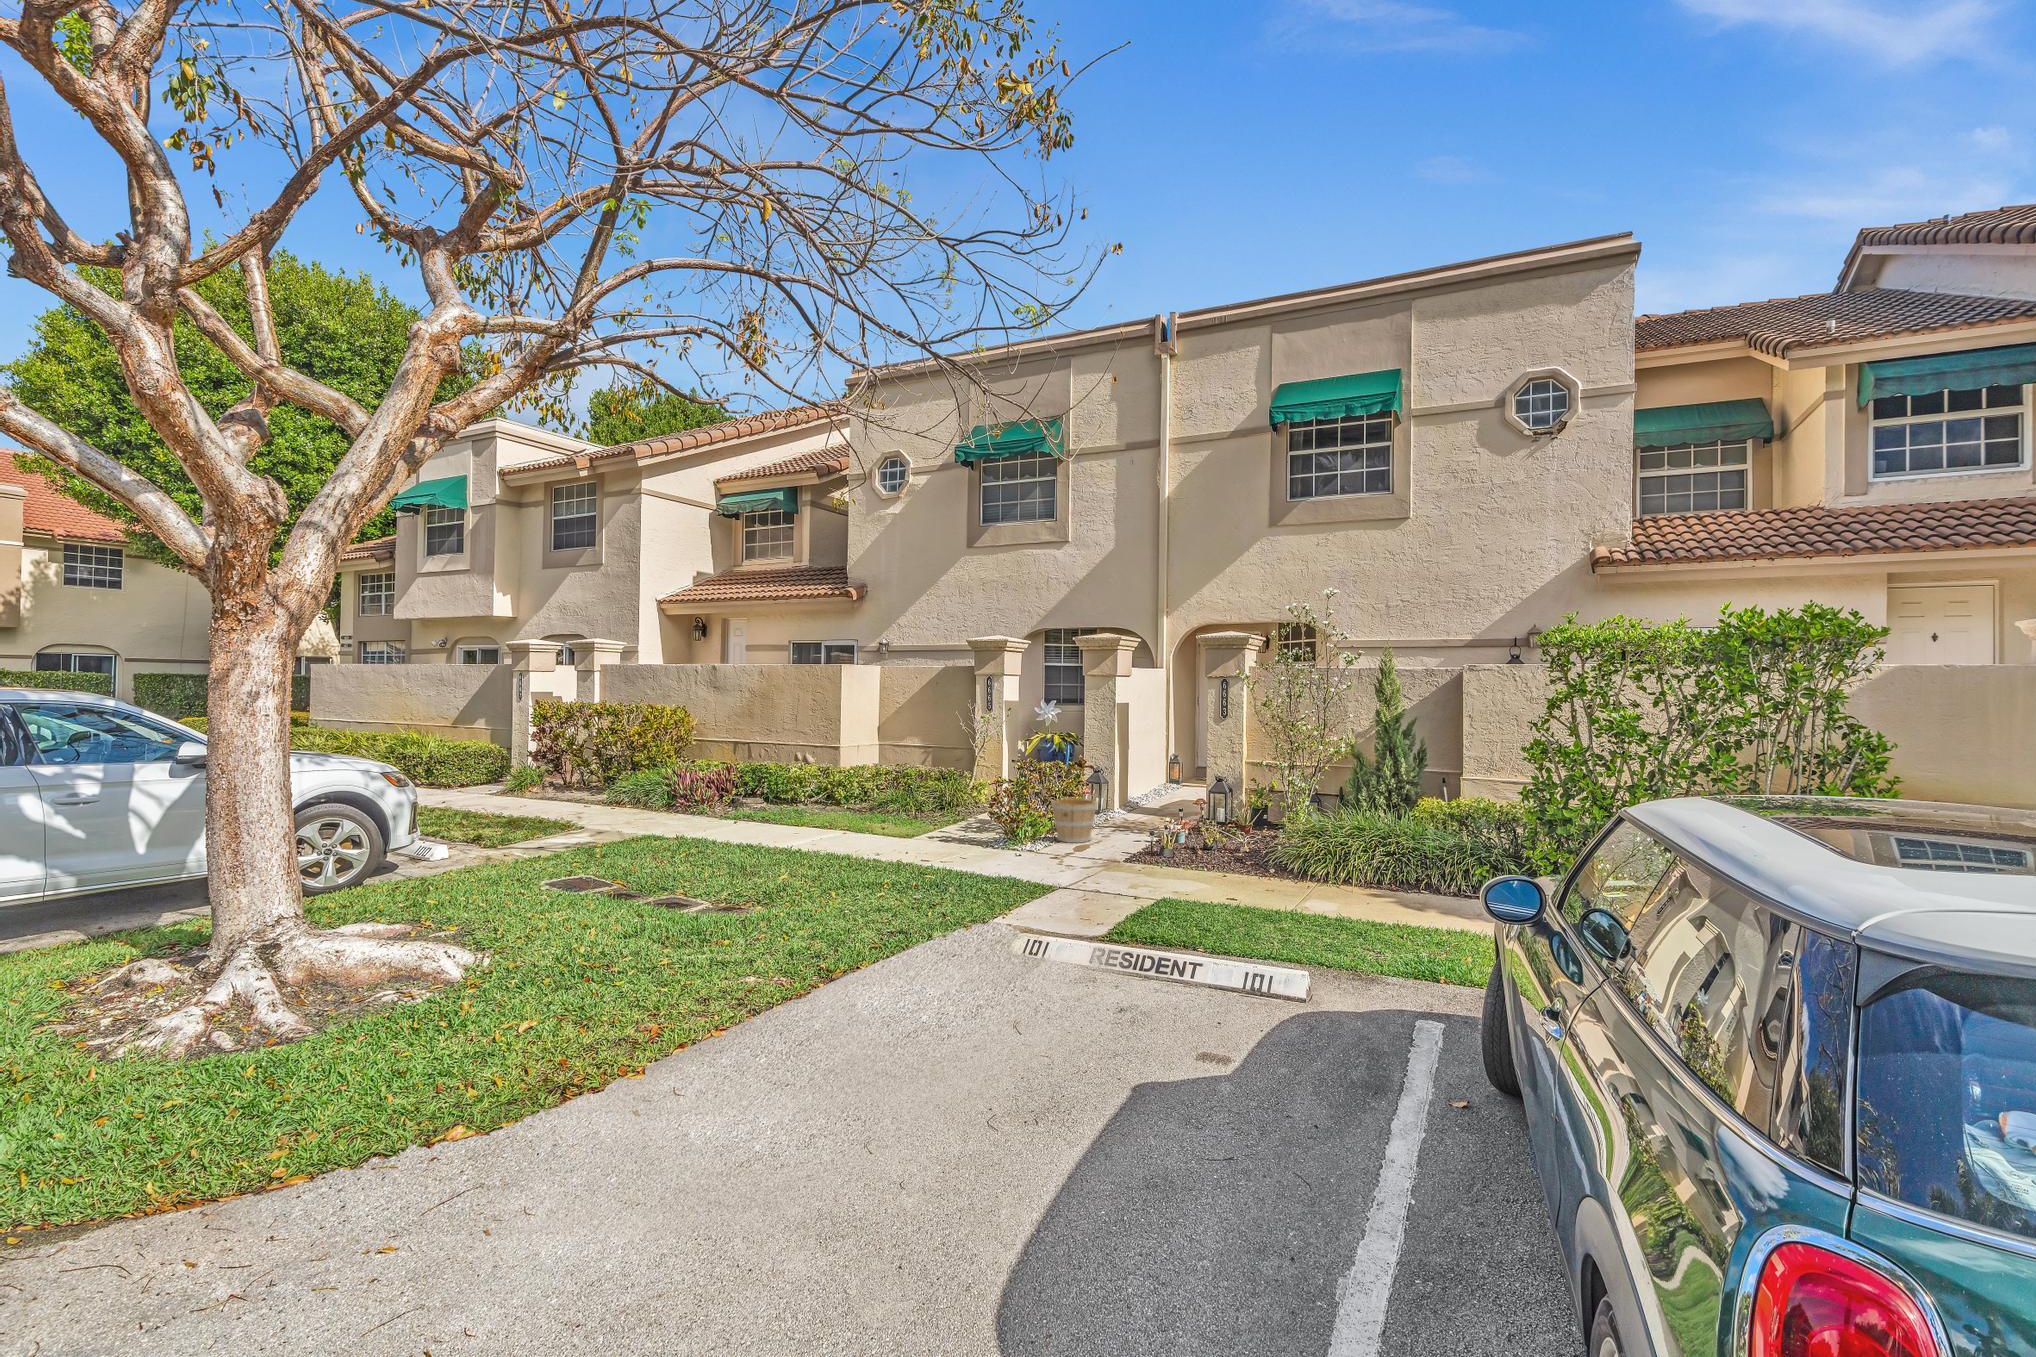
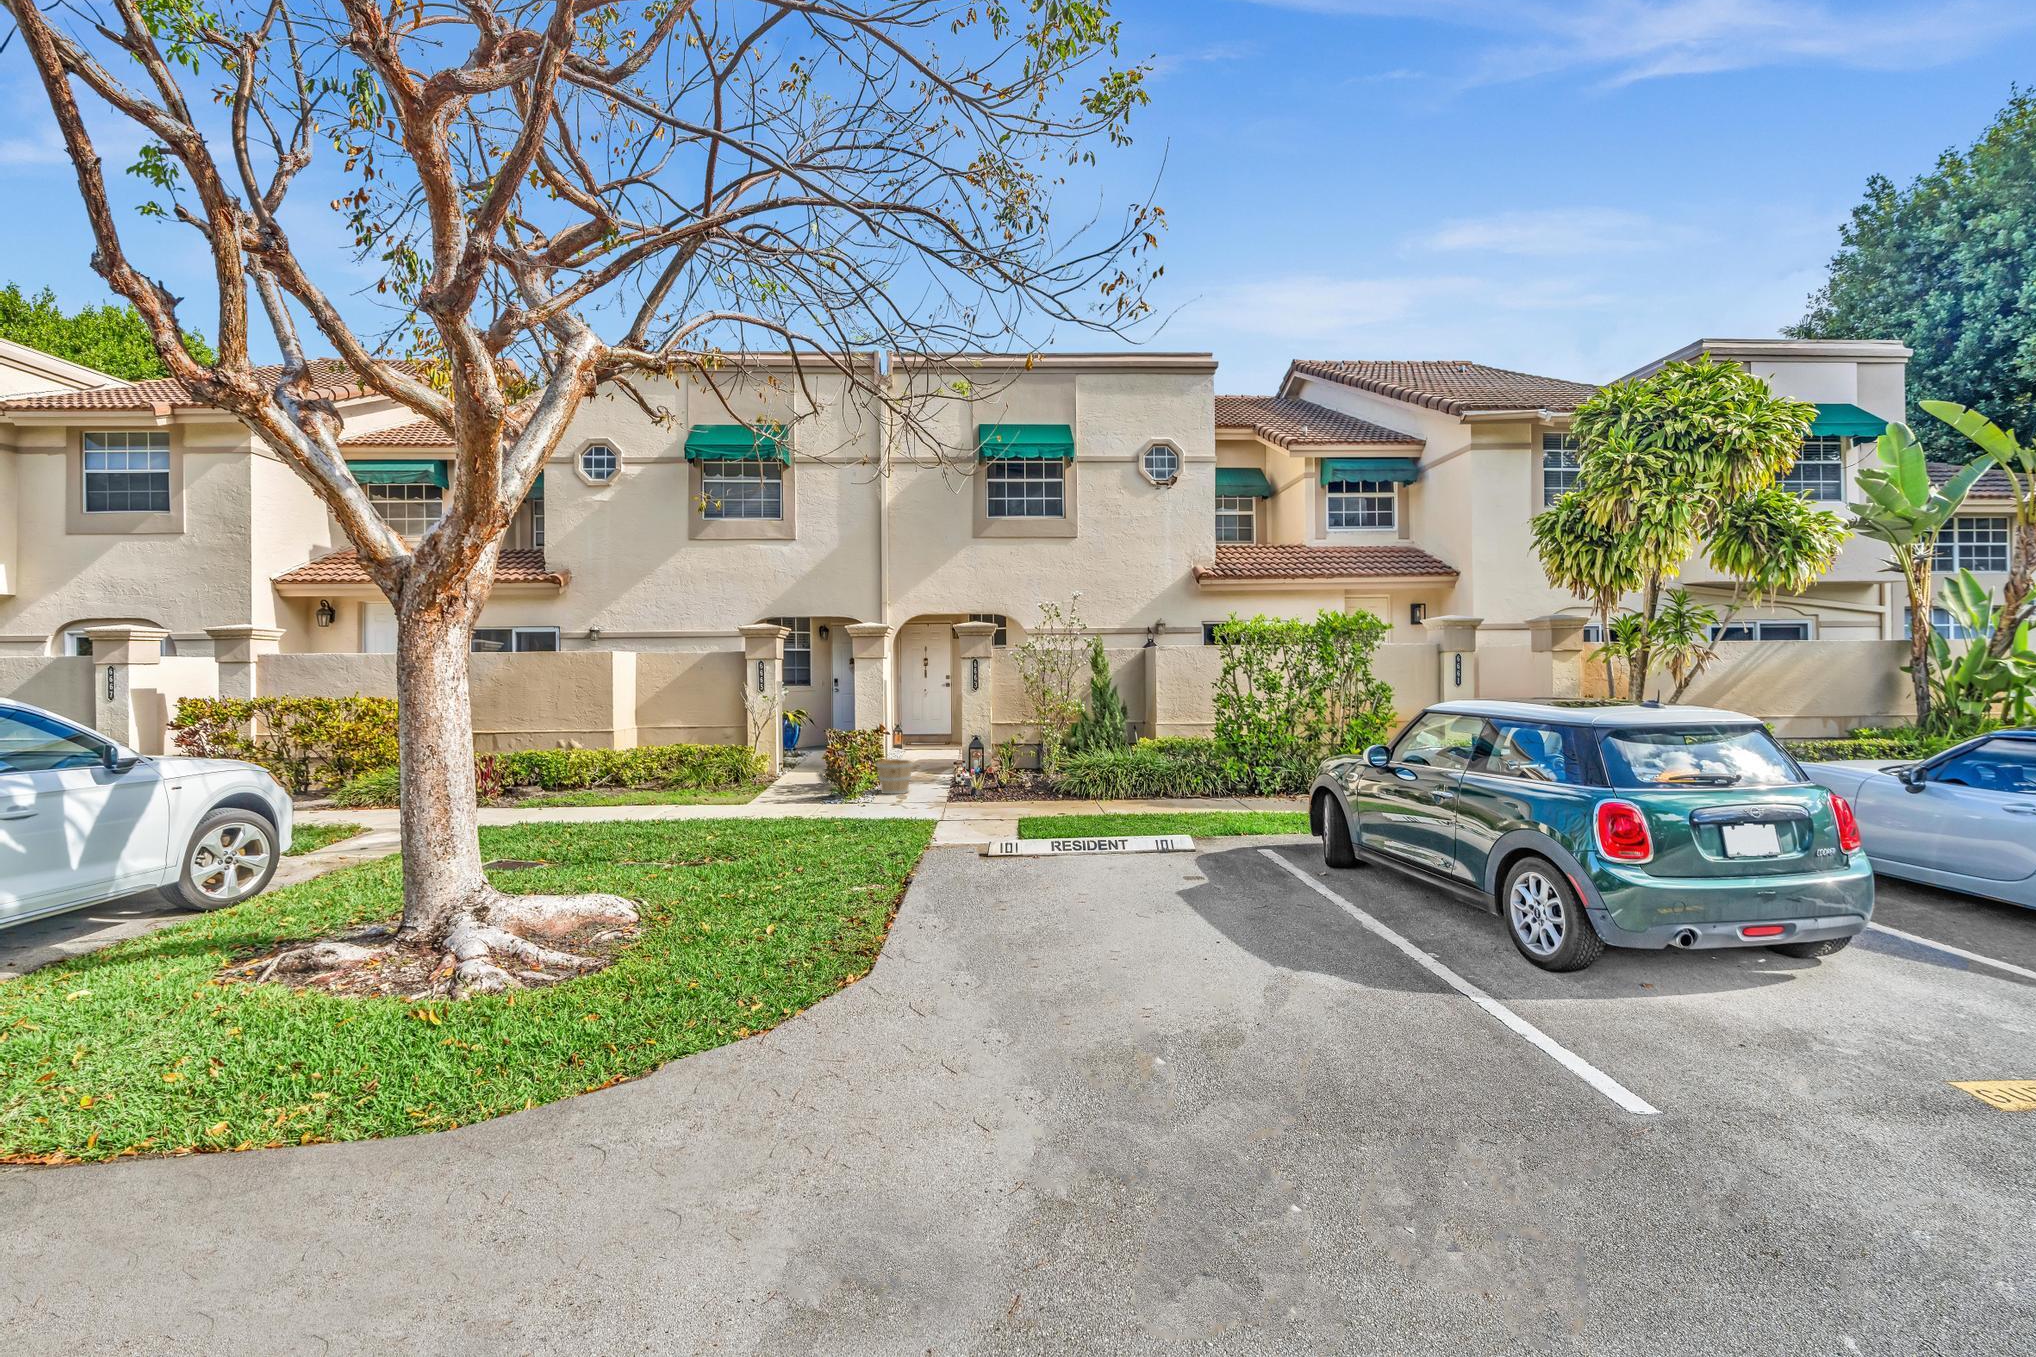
potted tree: none [972,787,1008,842] -> present [817,755,843,800]

